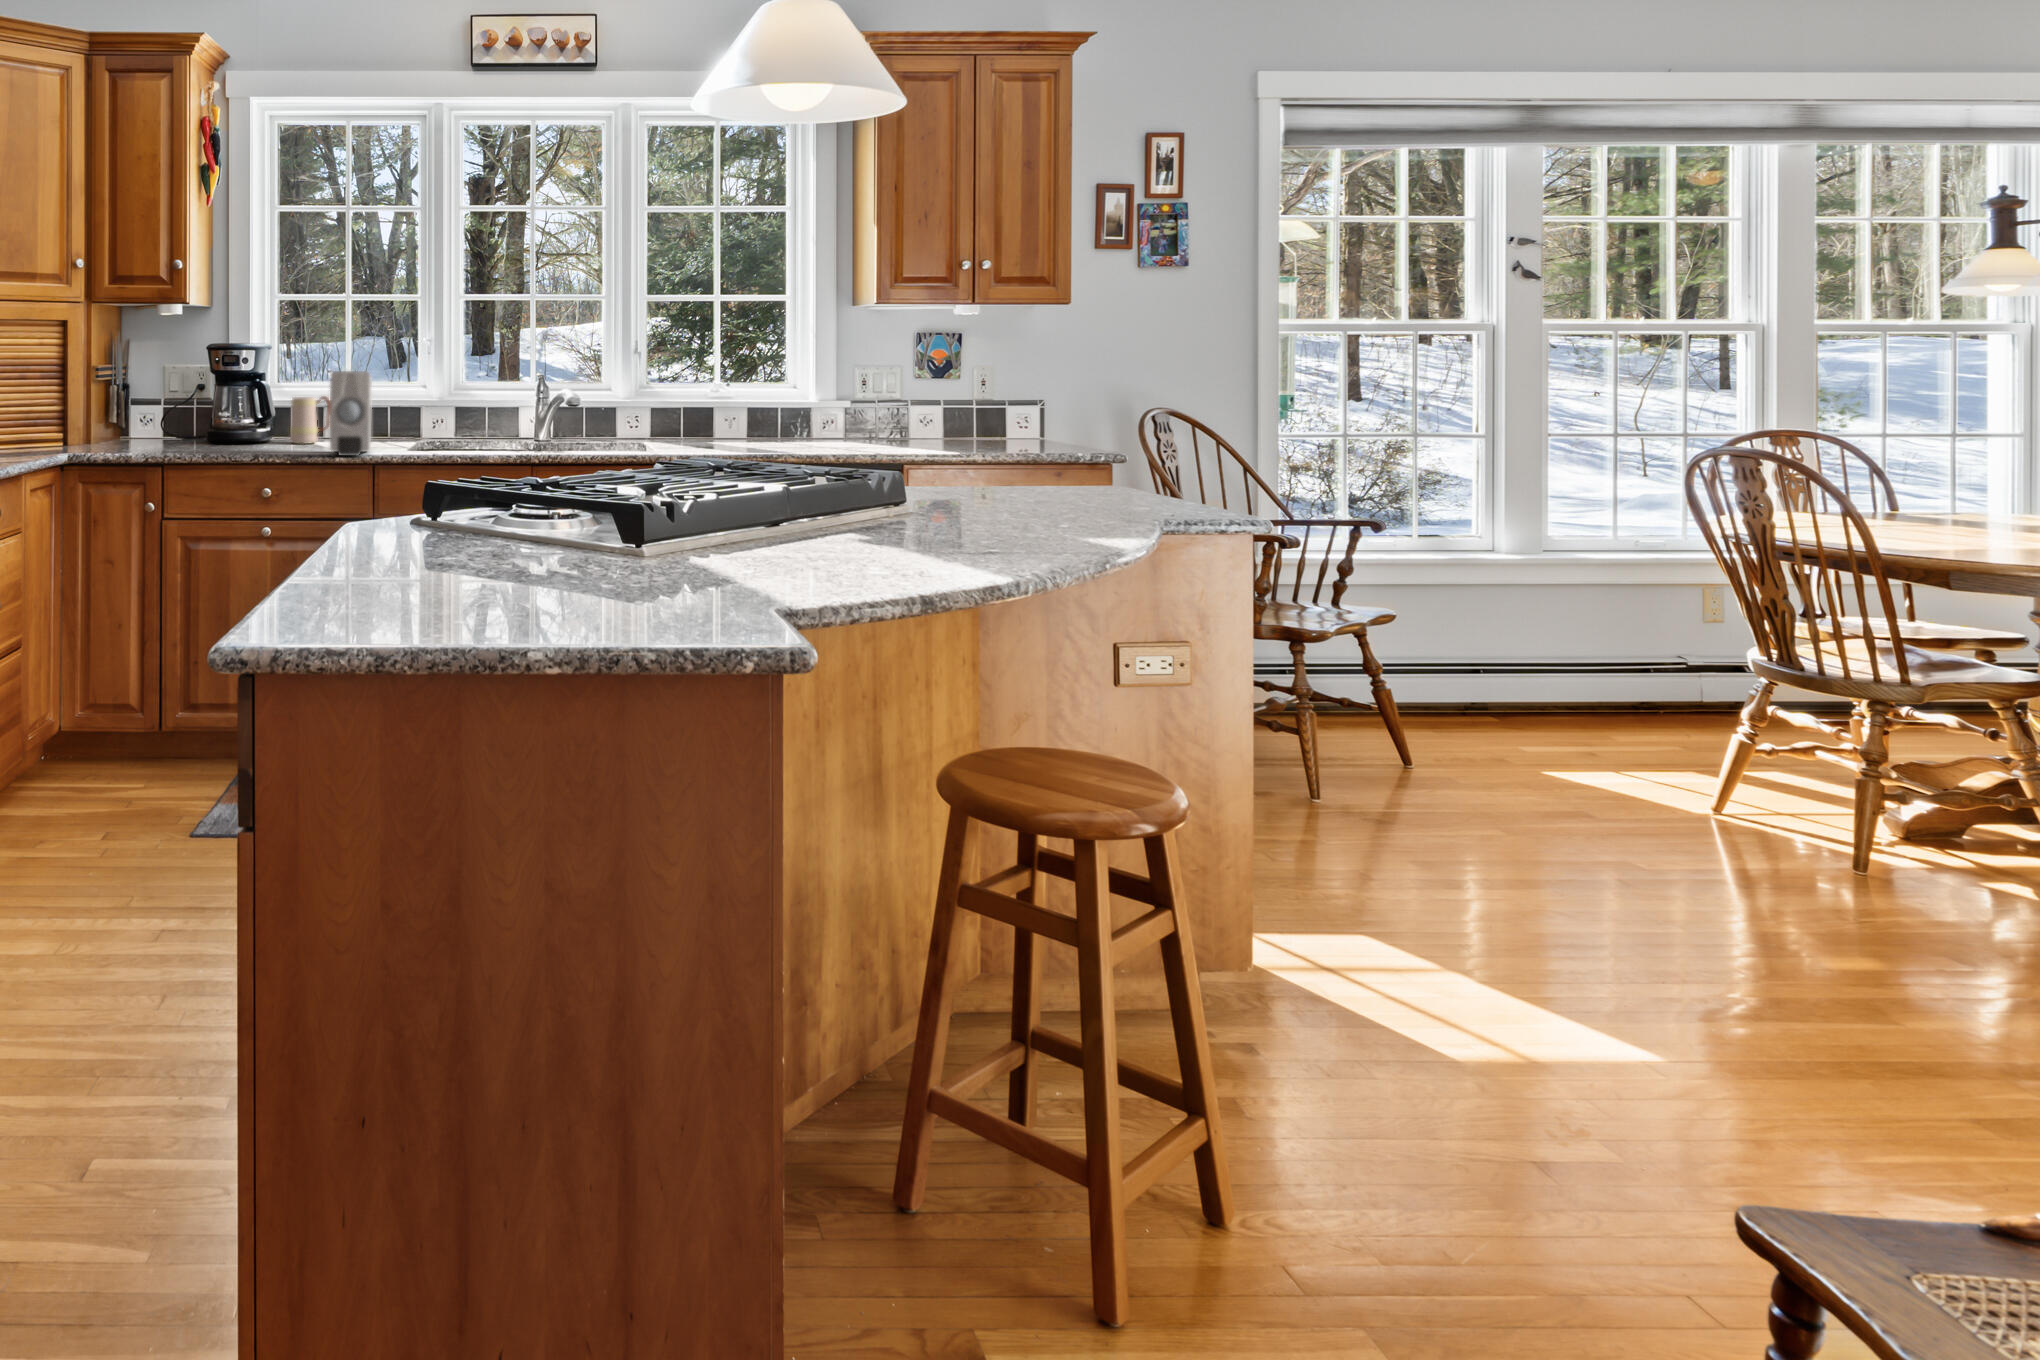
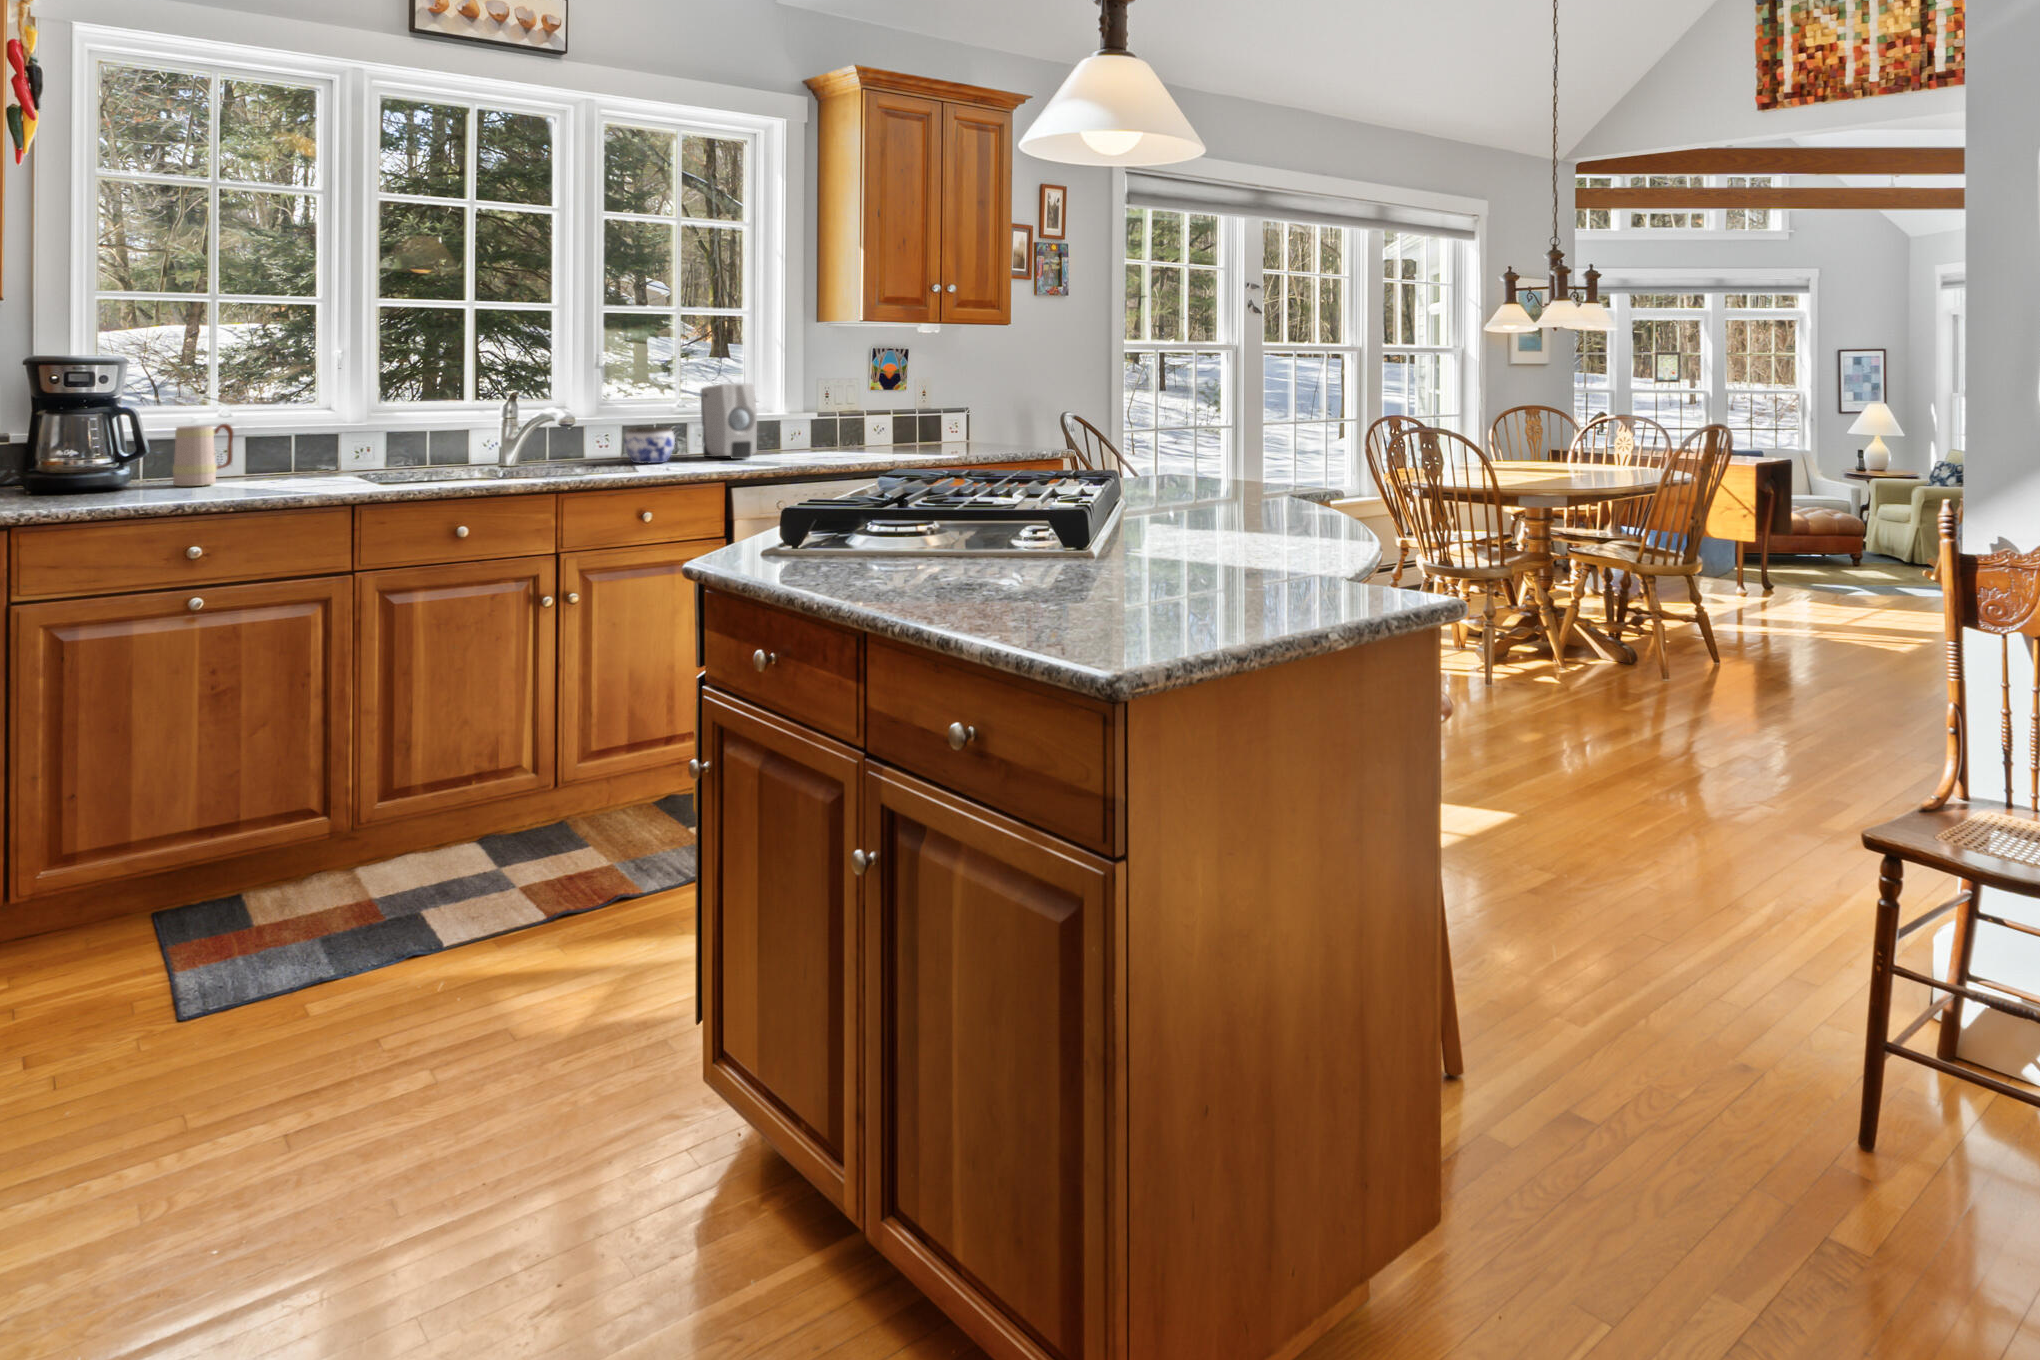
soap dispenser: present [330,371,372,456] -> present [701,383,757,459]
jar: none [651,410,696,445] -> present [624,427,675,463]

